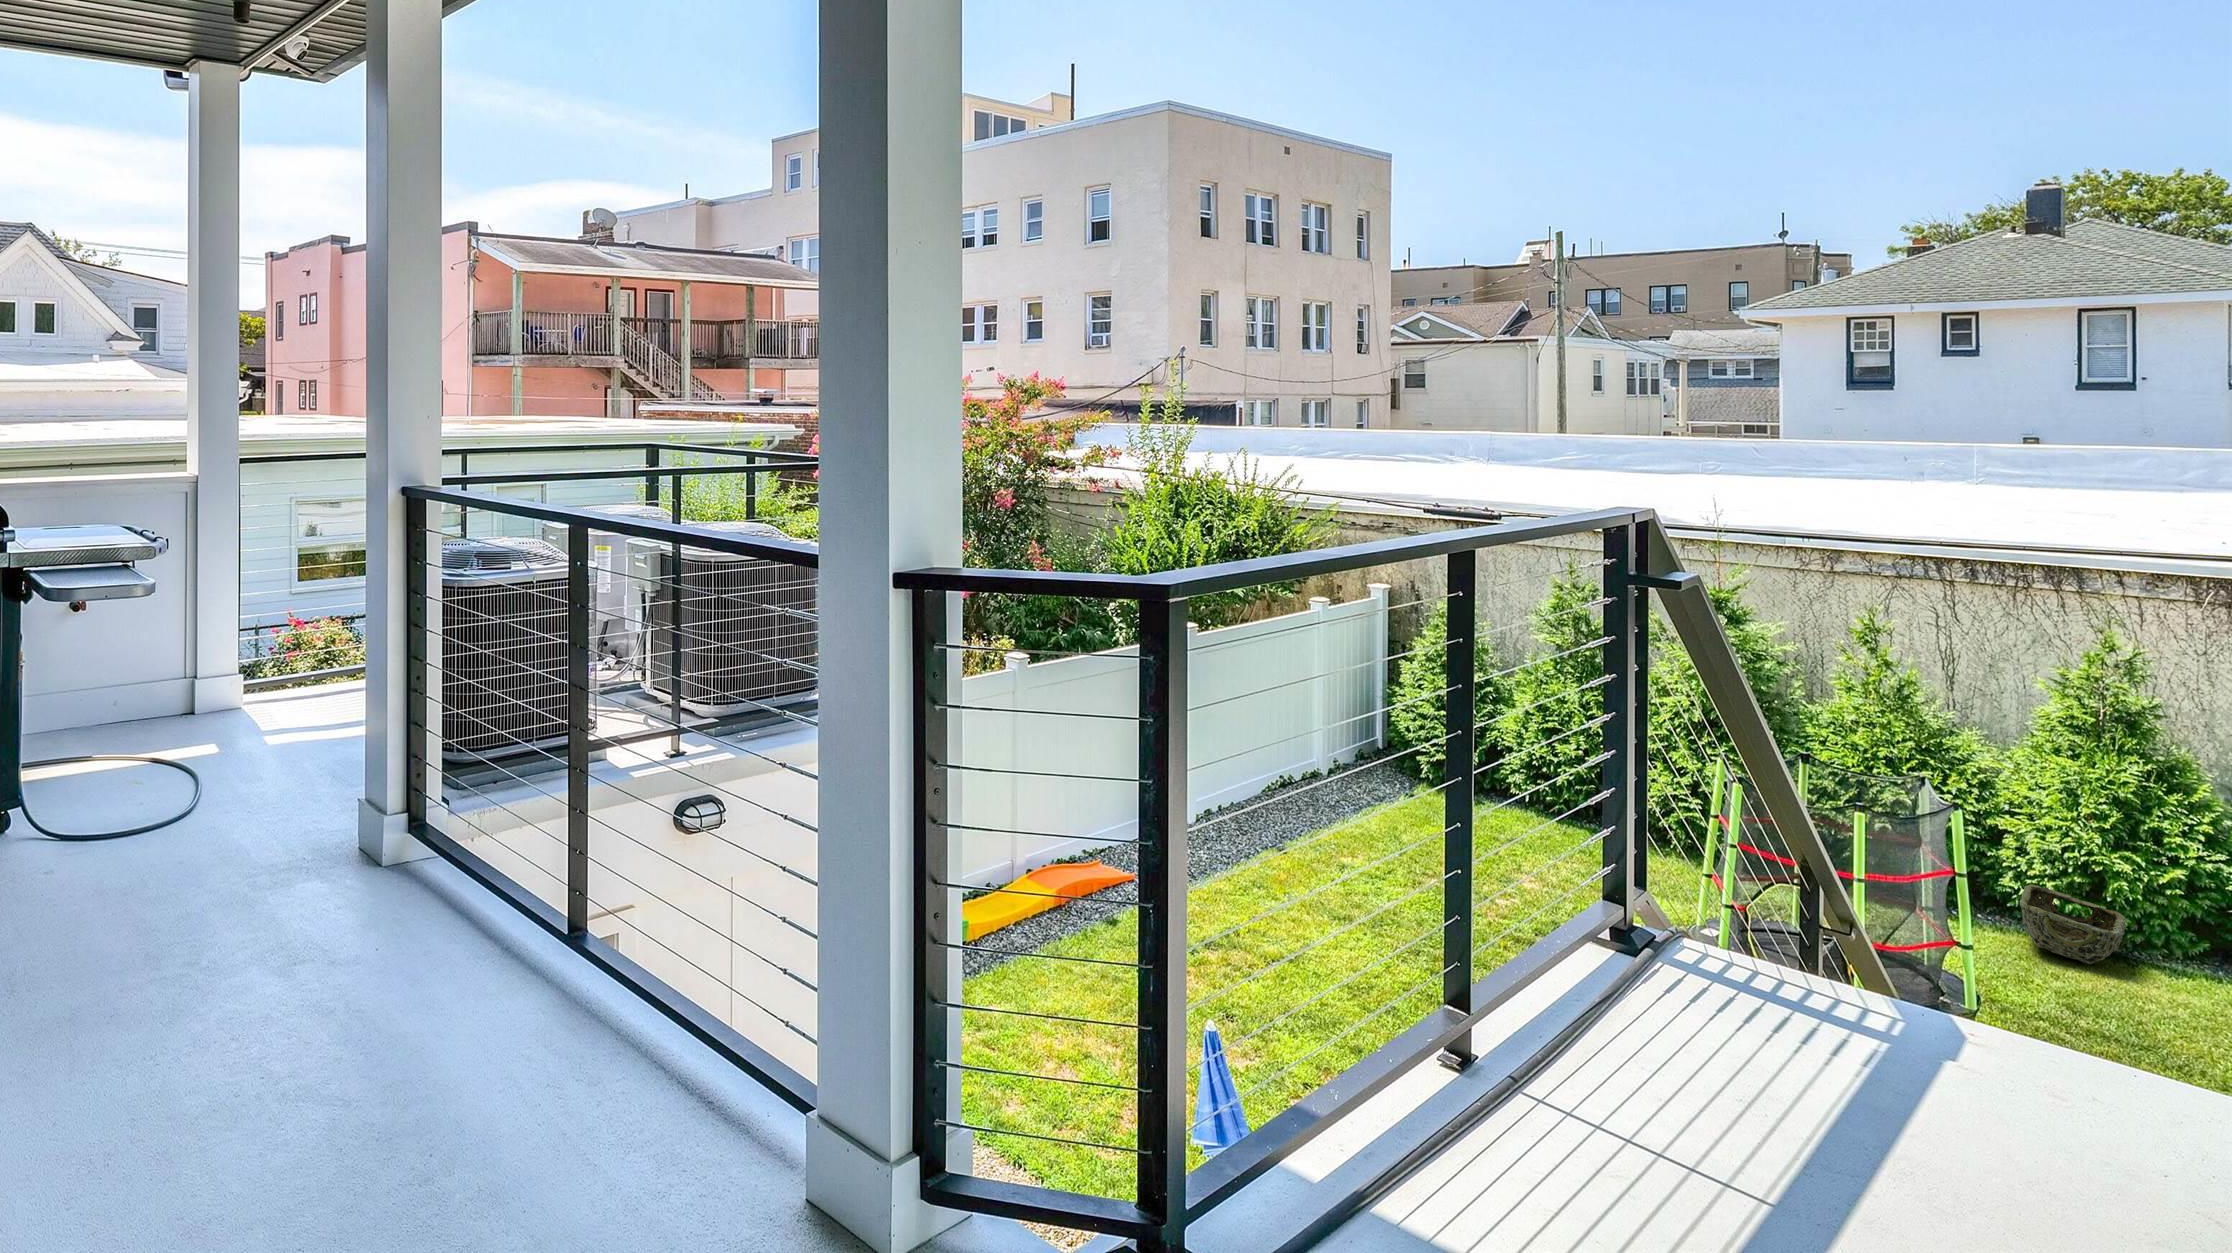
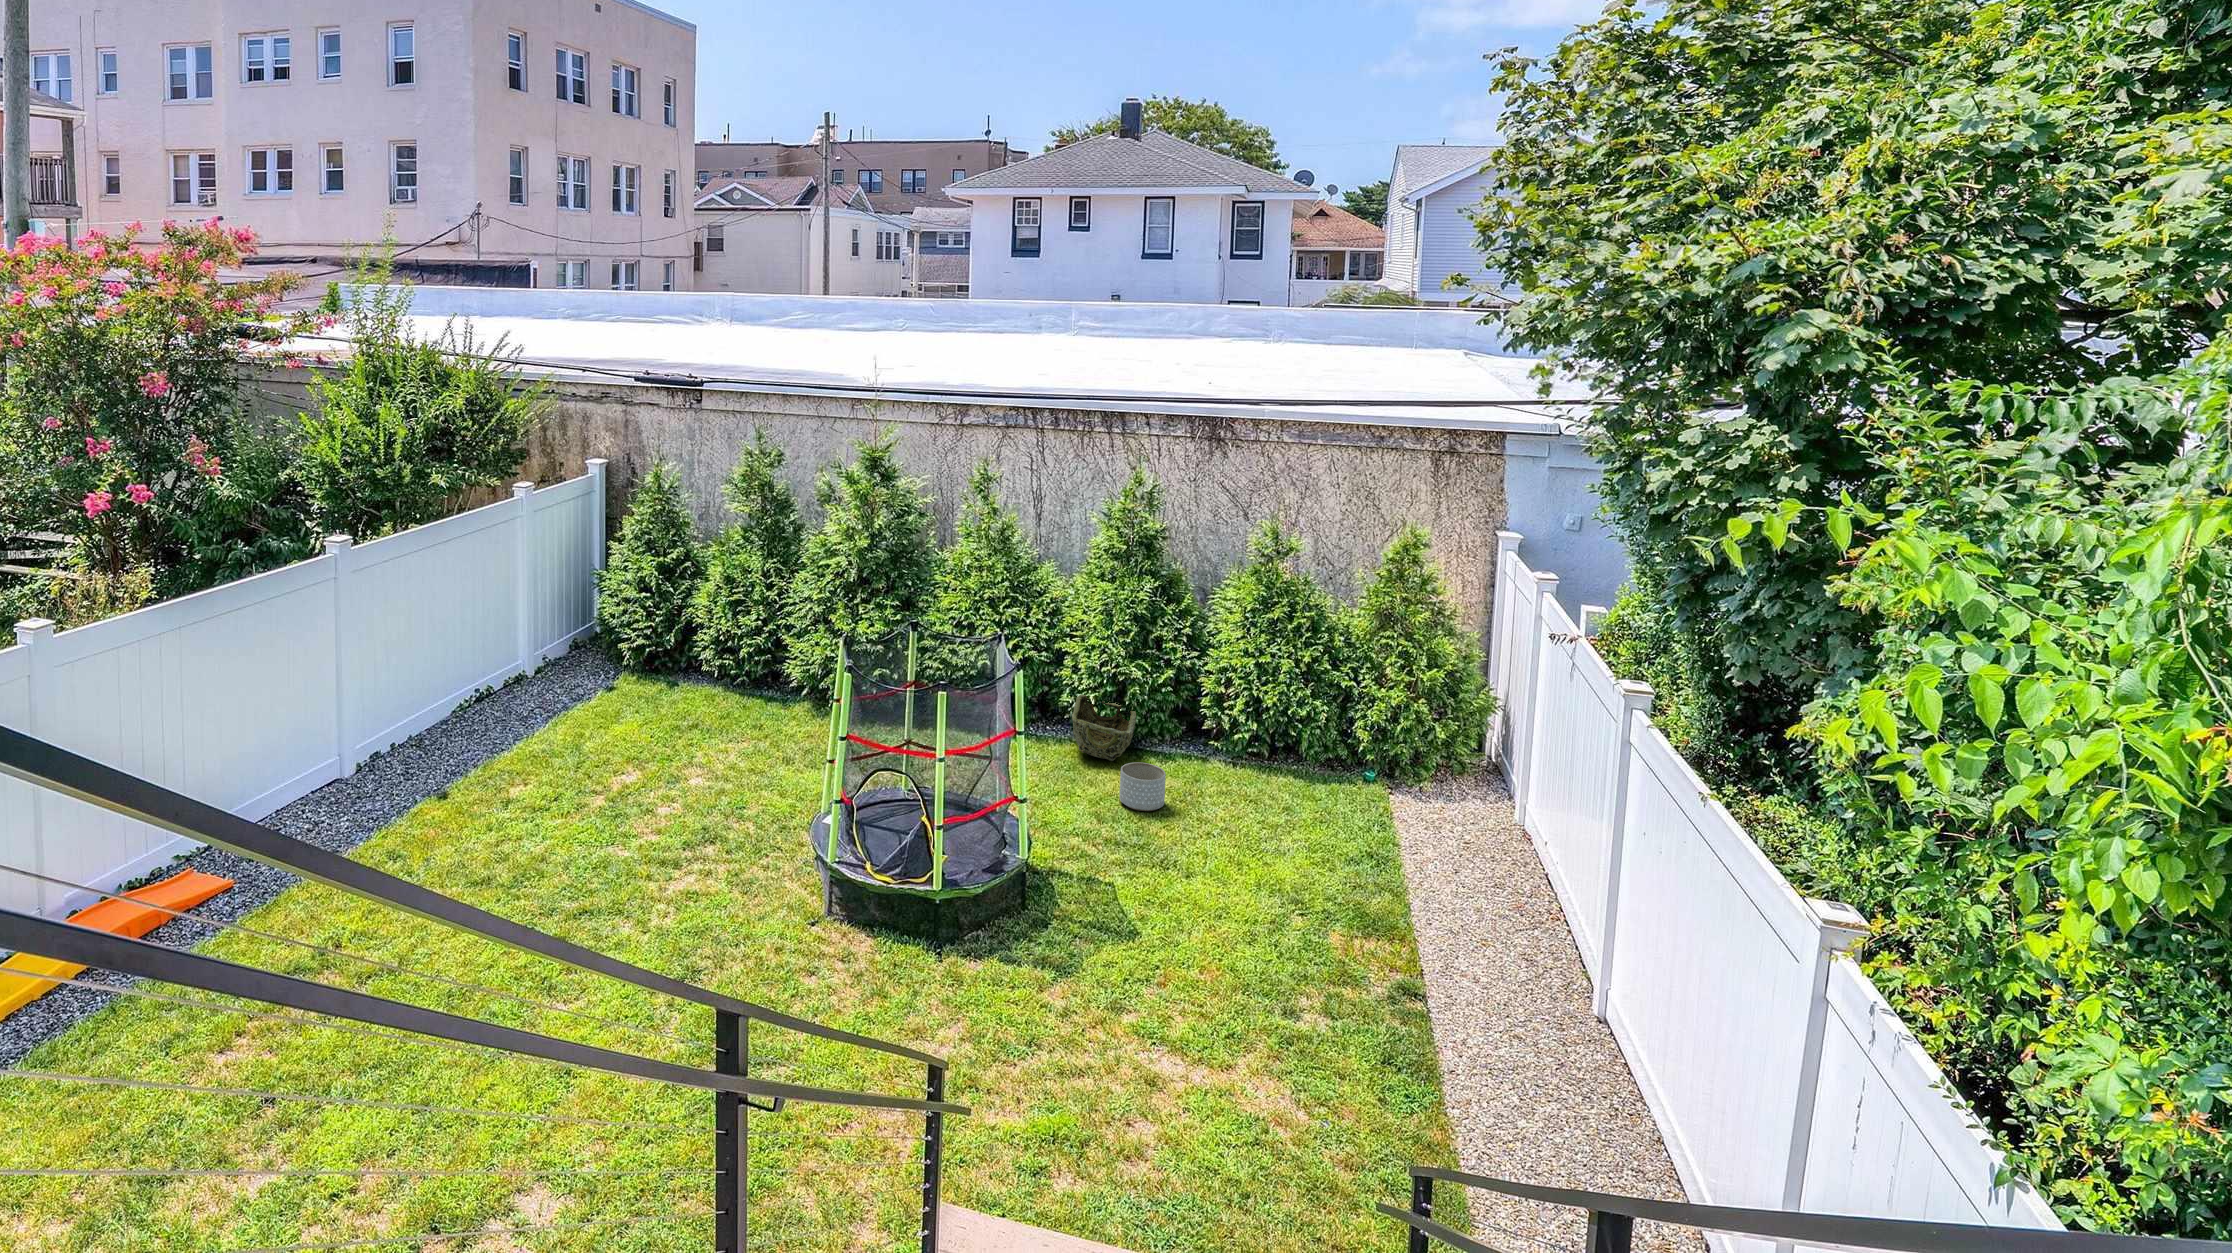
planter: none [2106,961,2182,1020] -> present [1120,762,1166,811]

